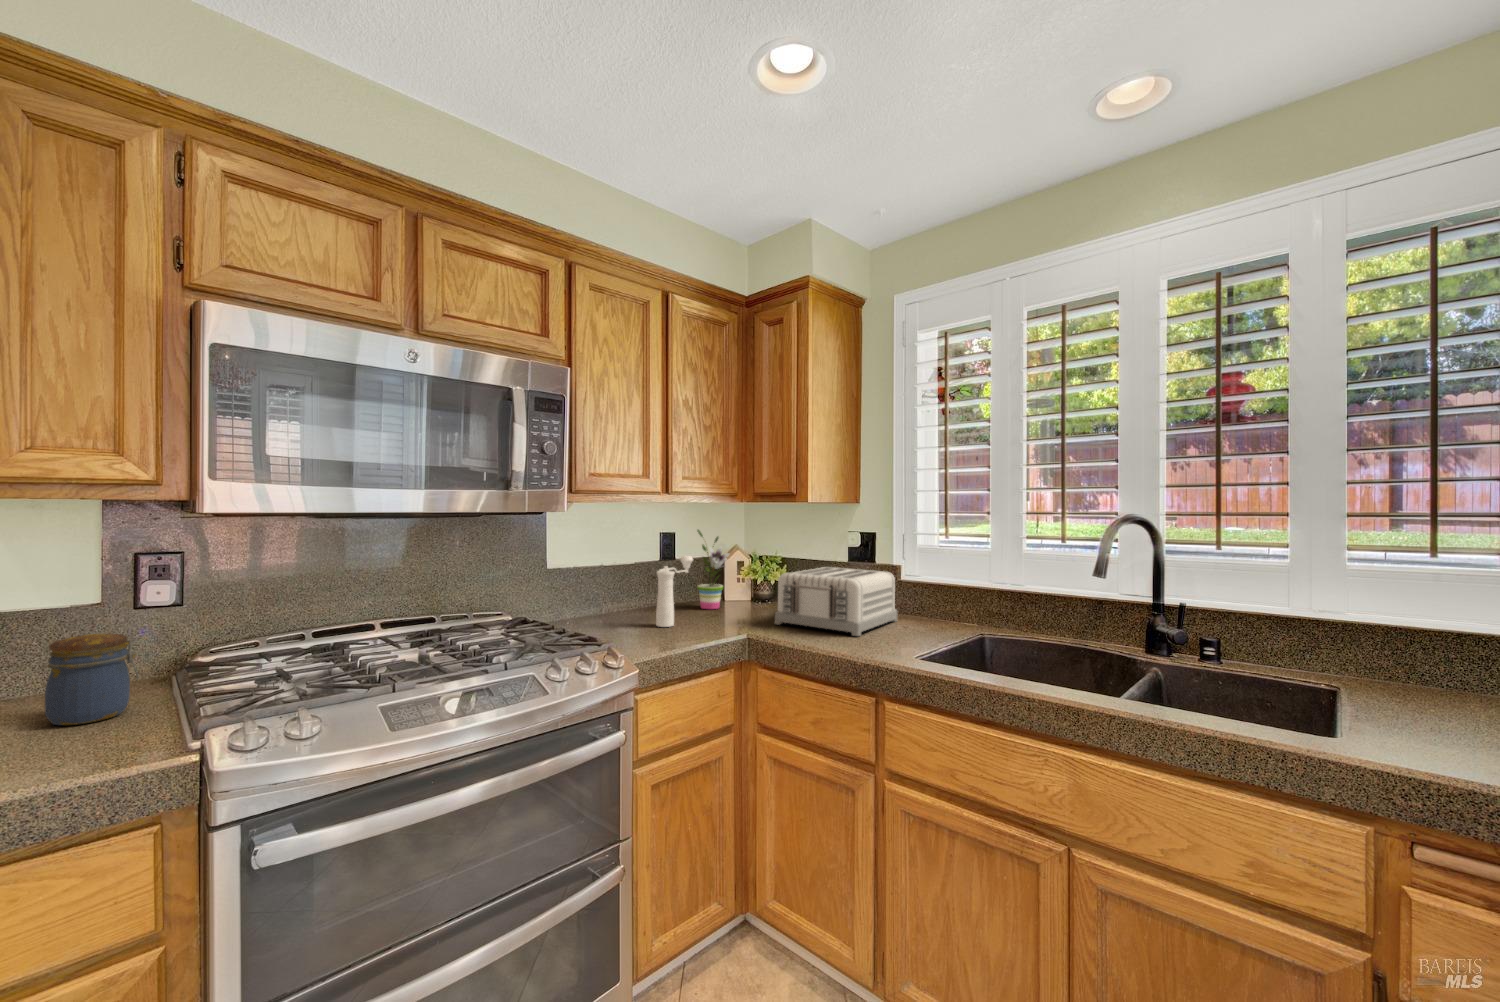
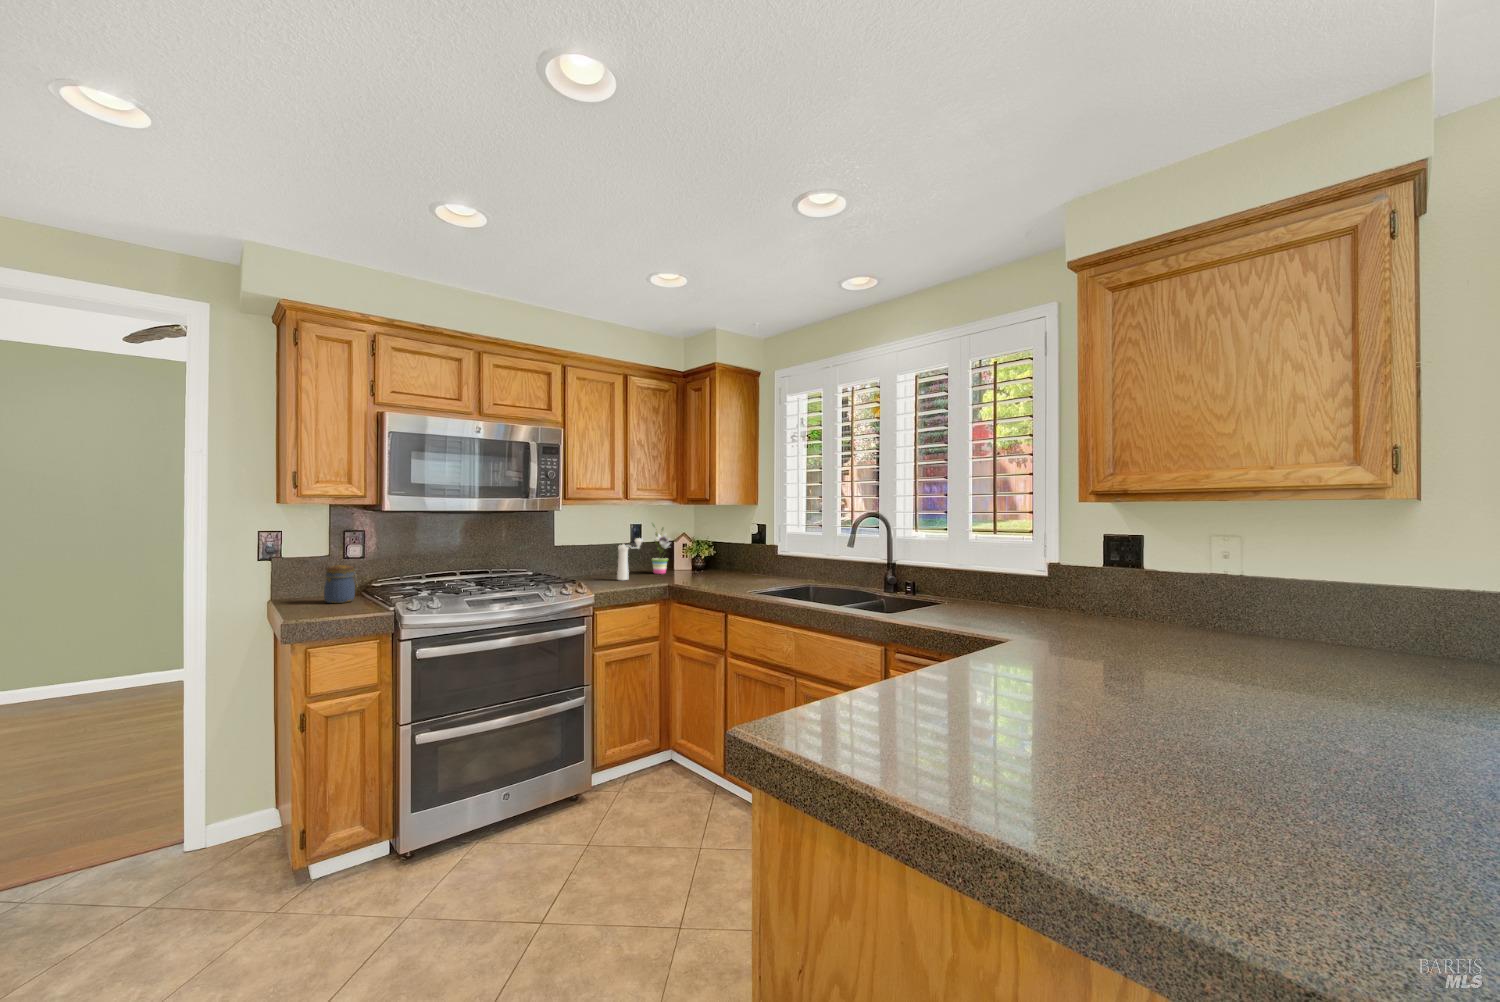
toaster: present [775,567,897,636] -> none [690,546,769,585]

